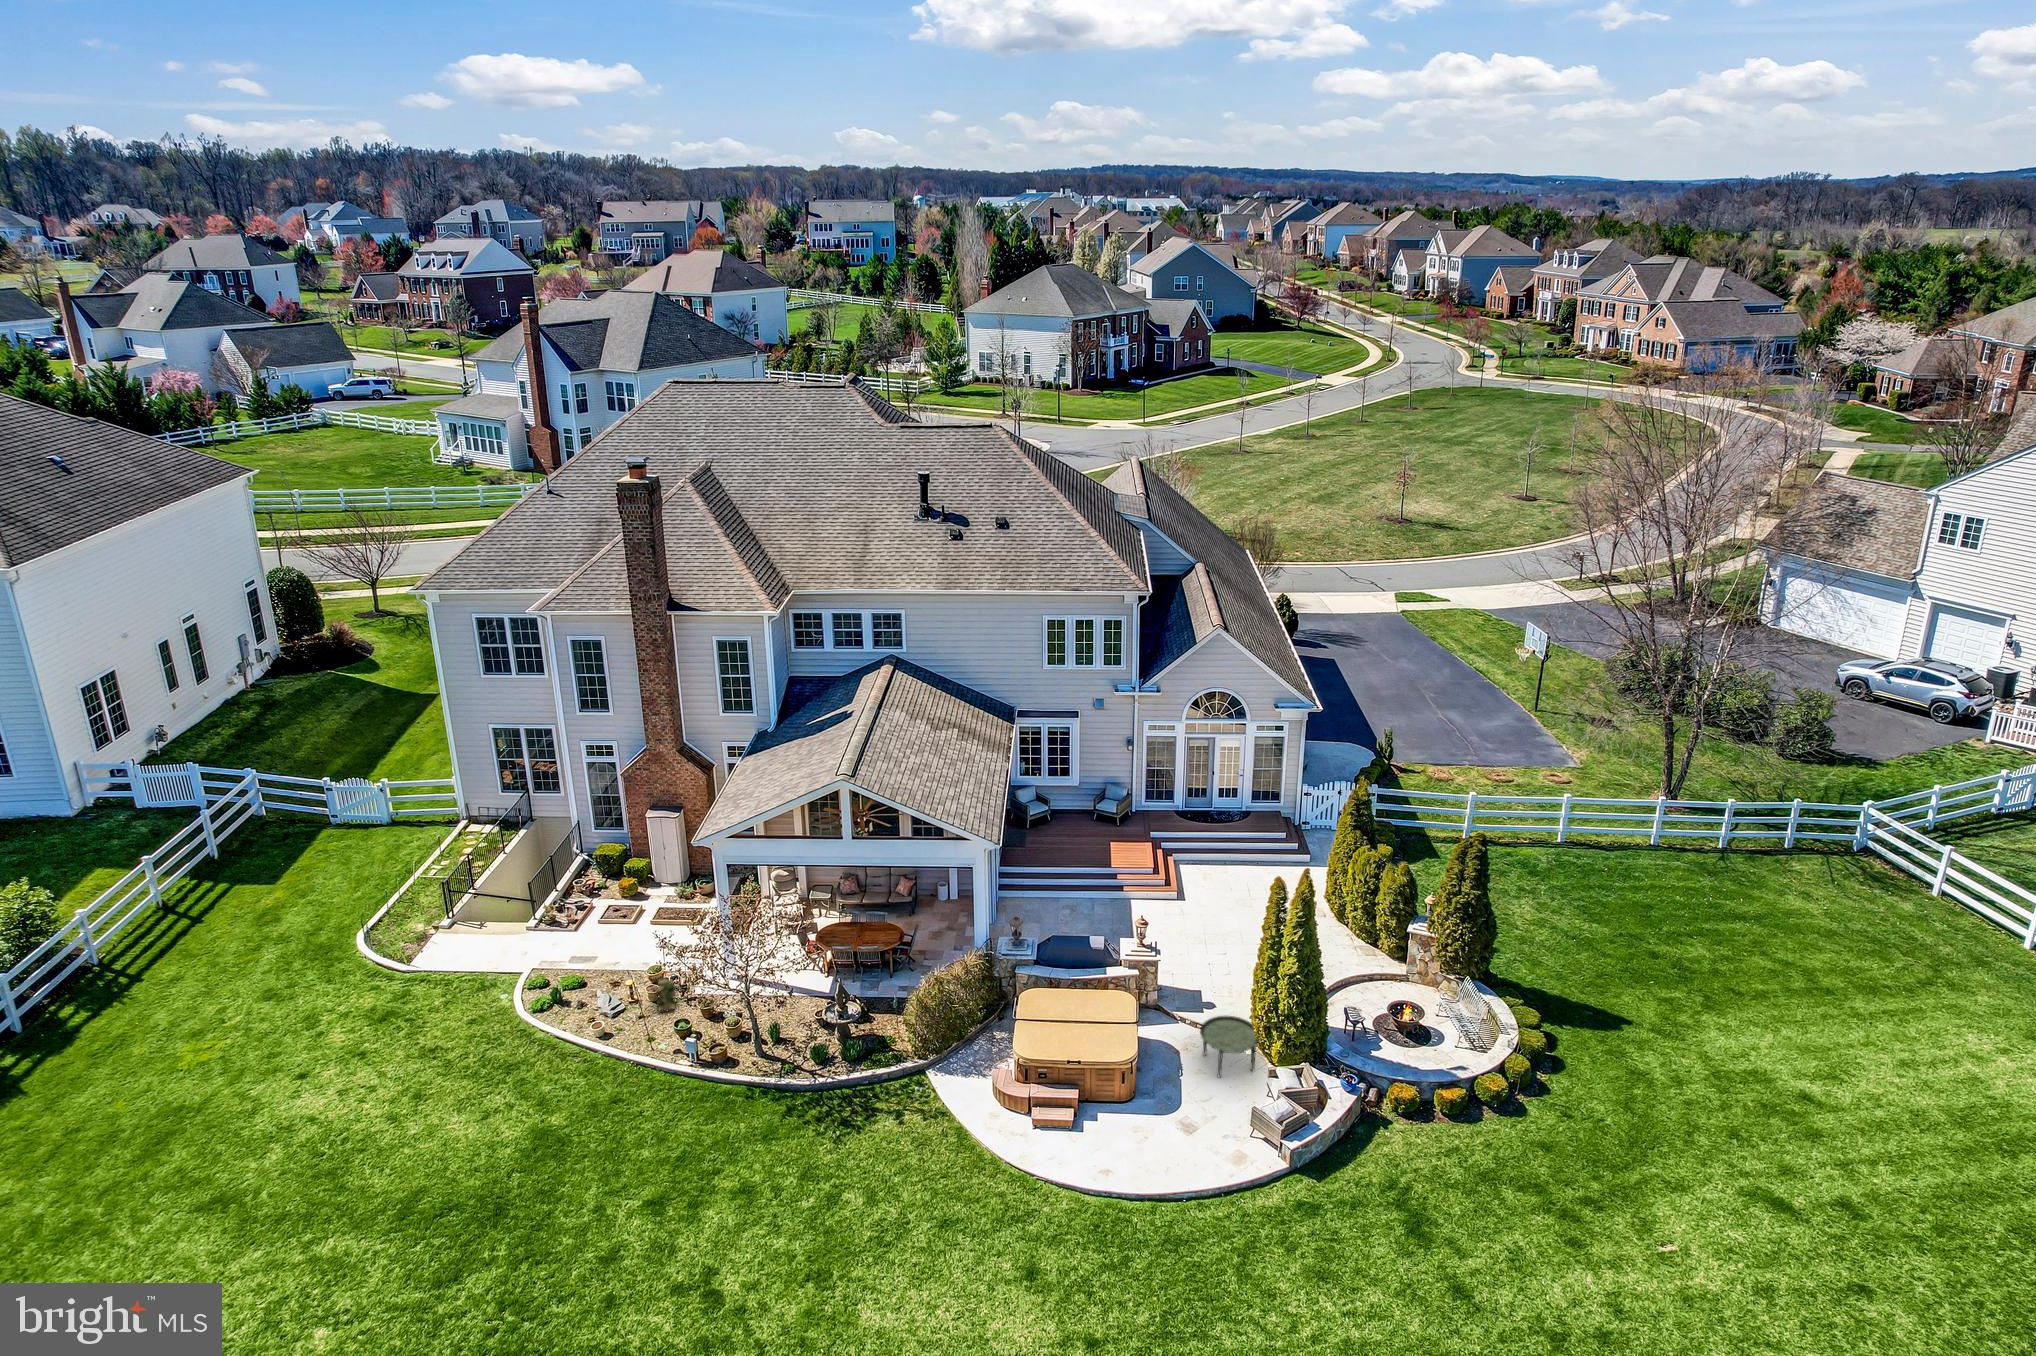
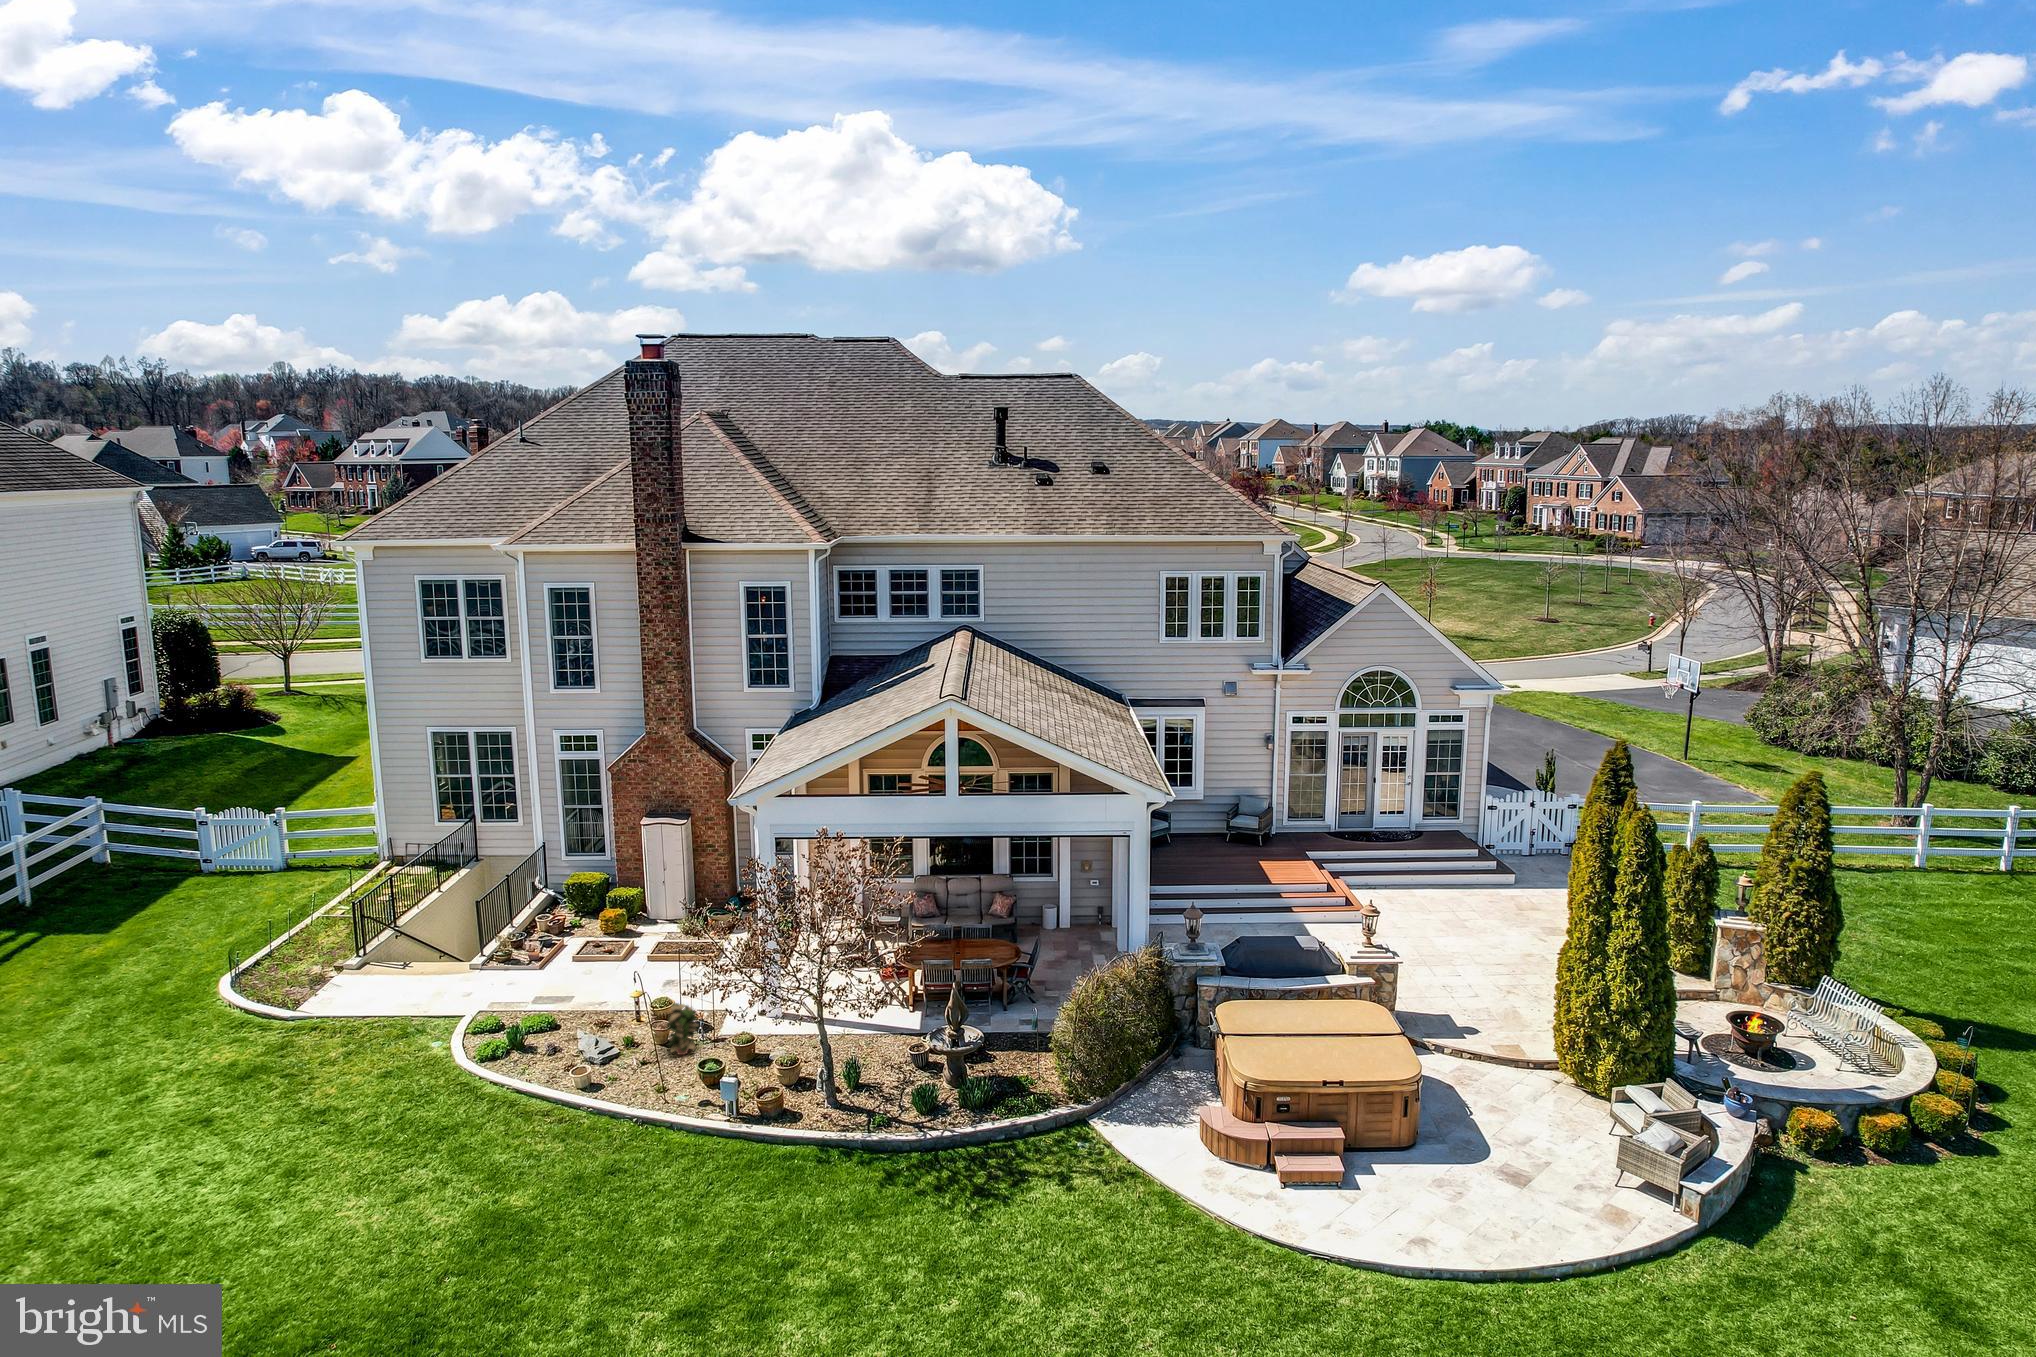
round table: present [1200,1016,1260,1077] -> none [1499,1024,1596,1111]

